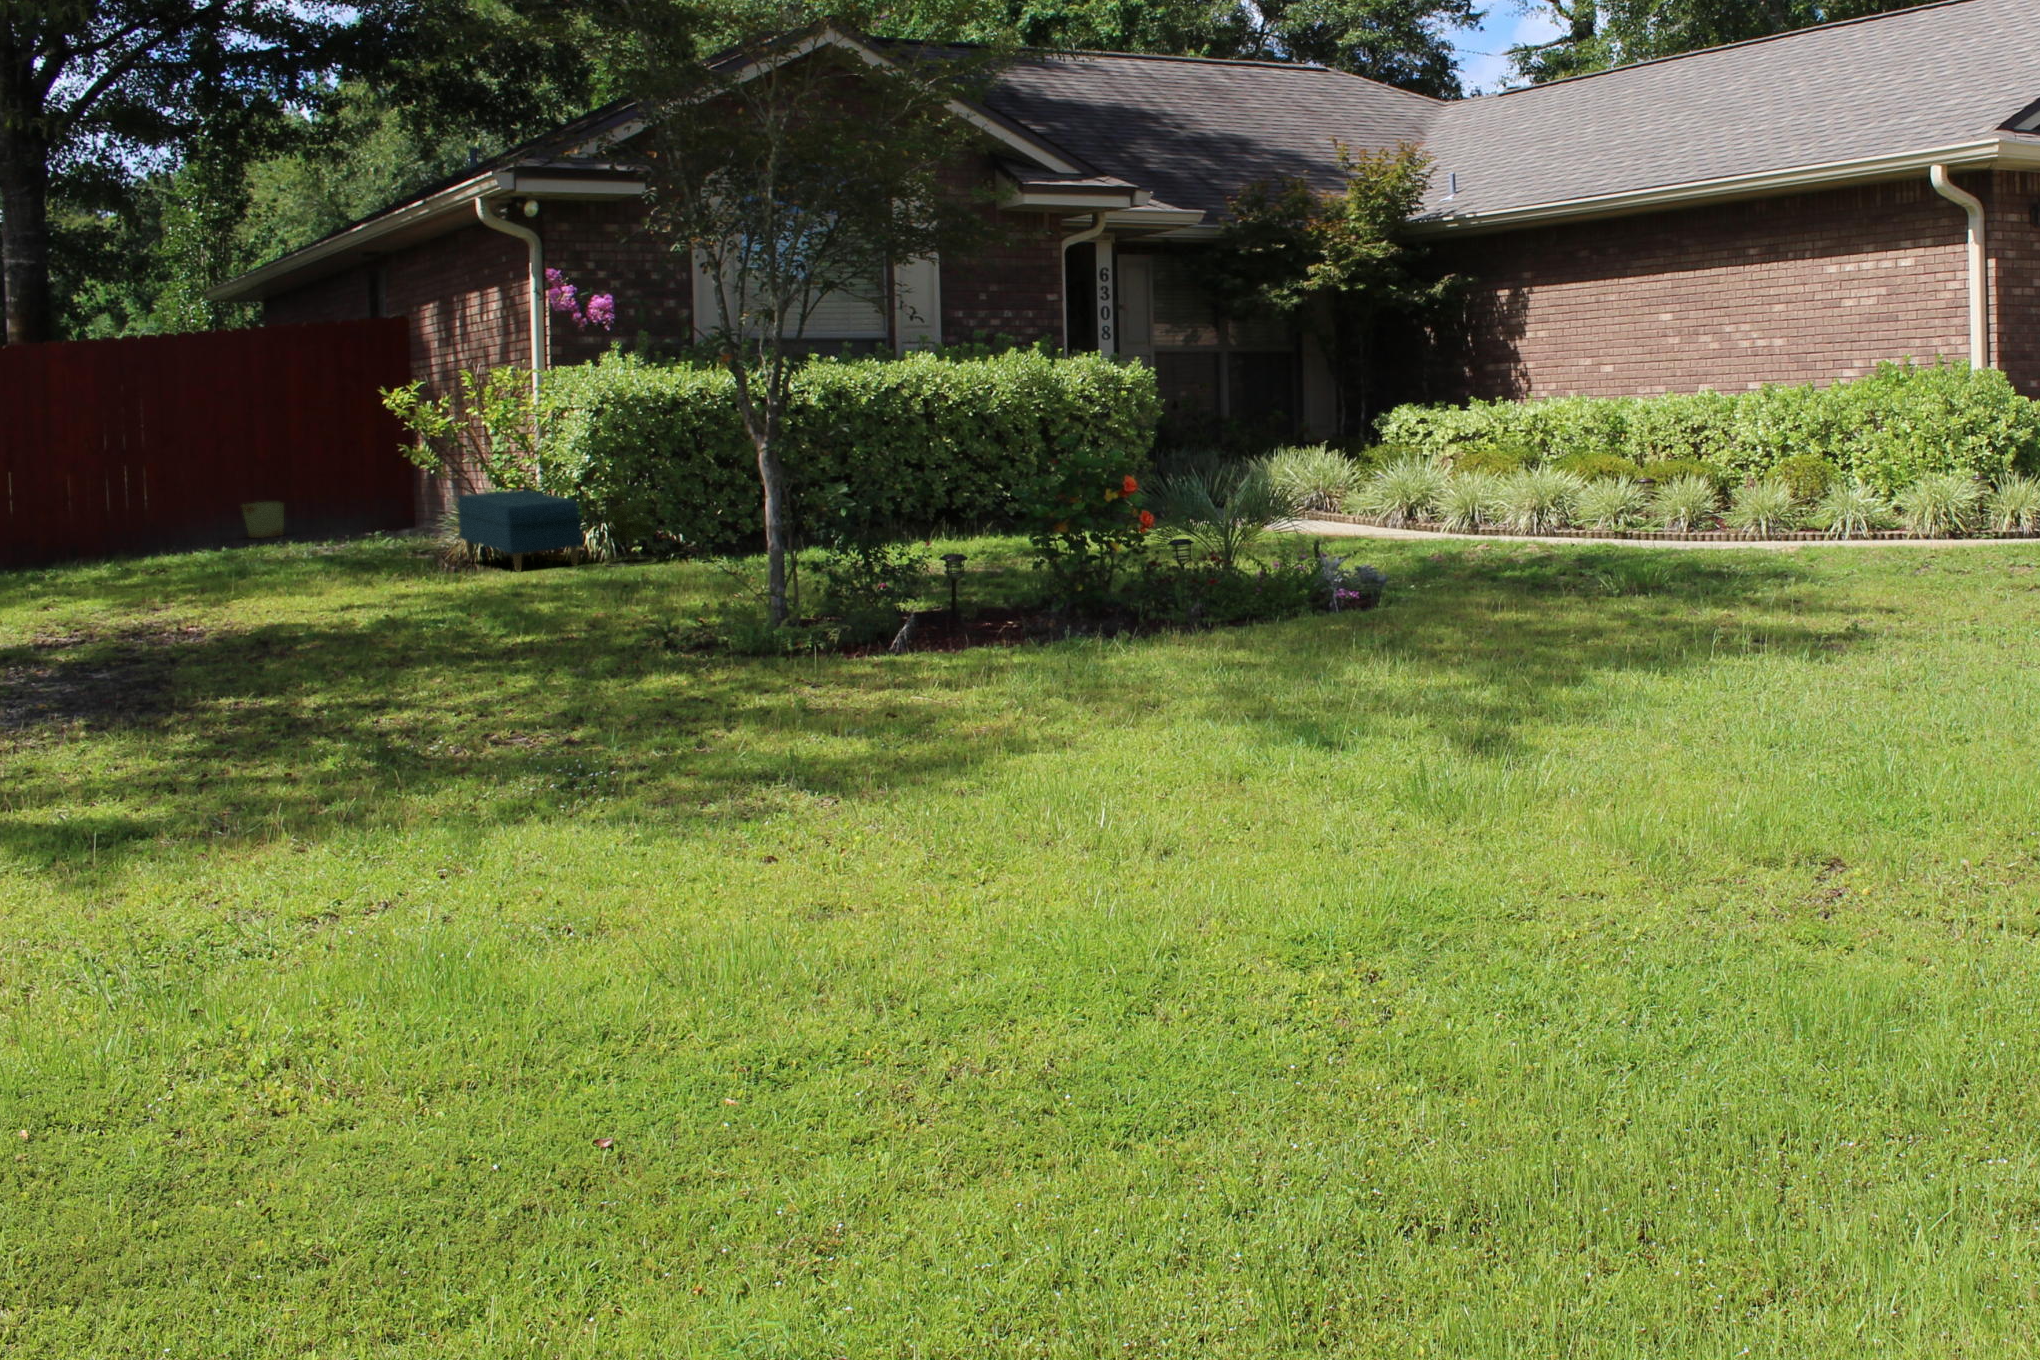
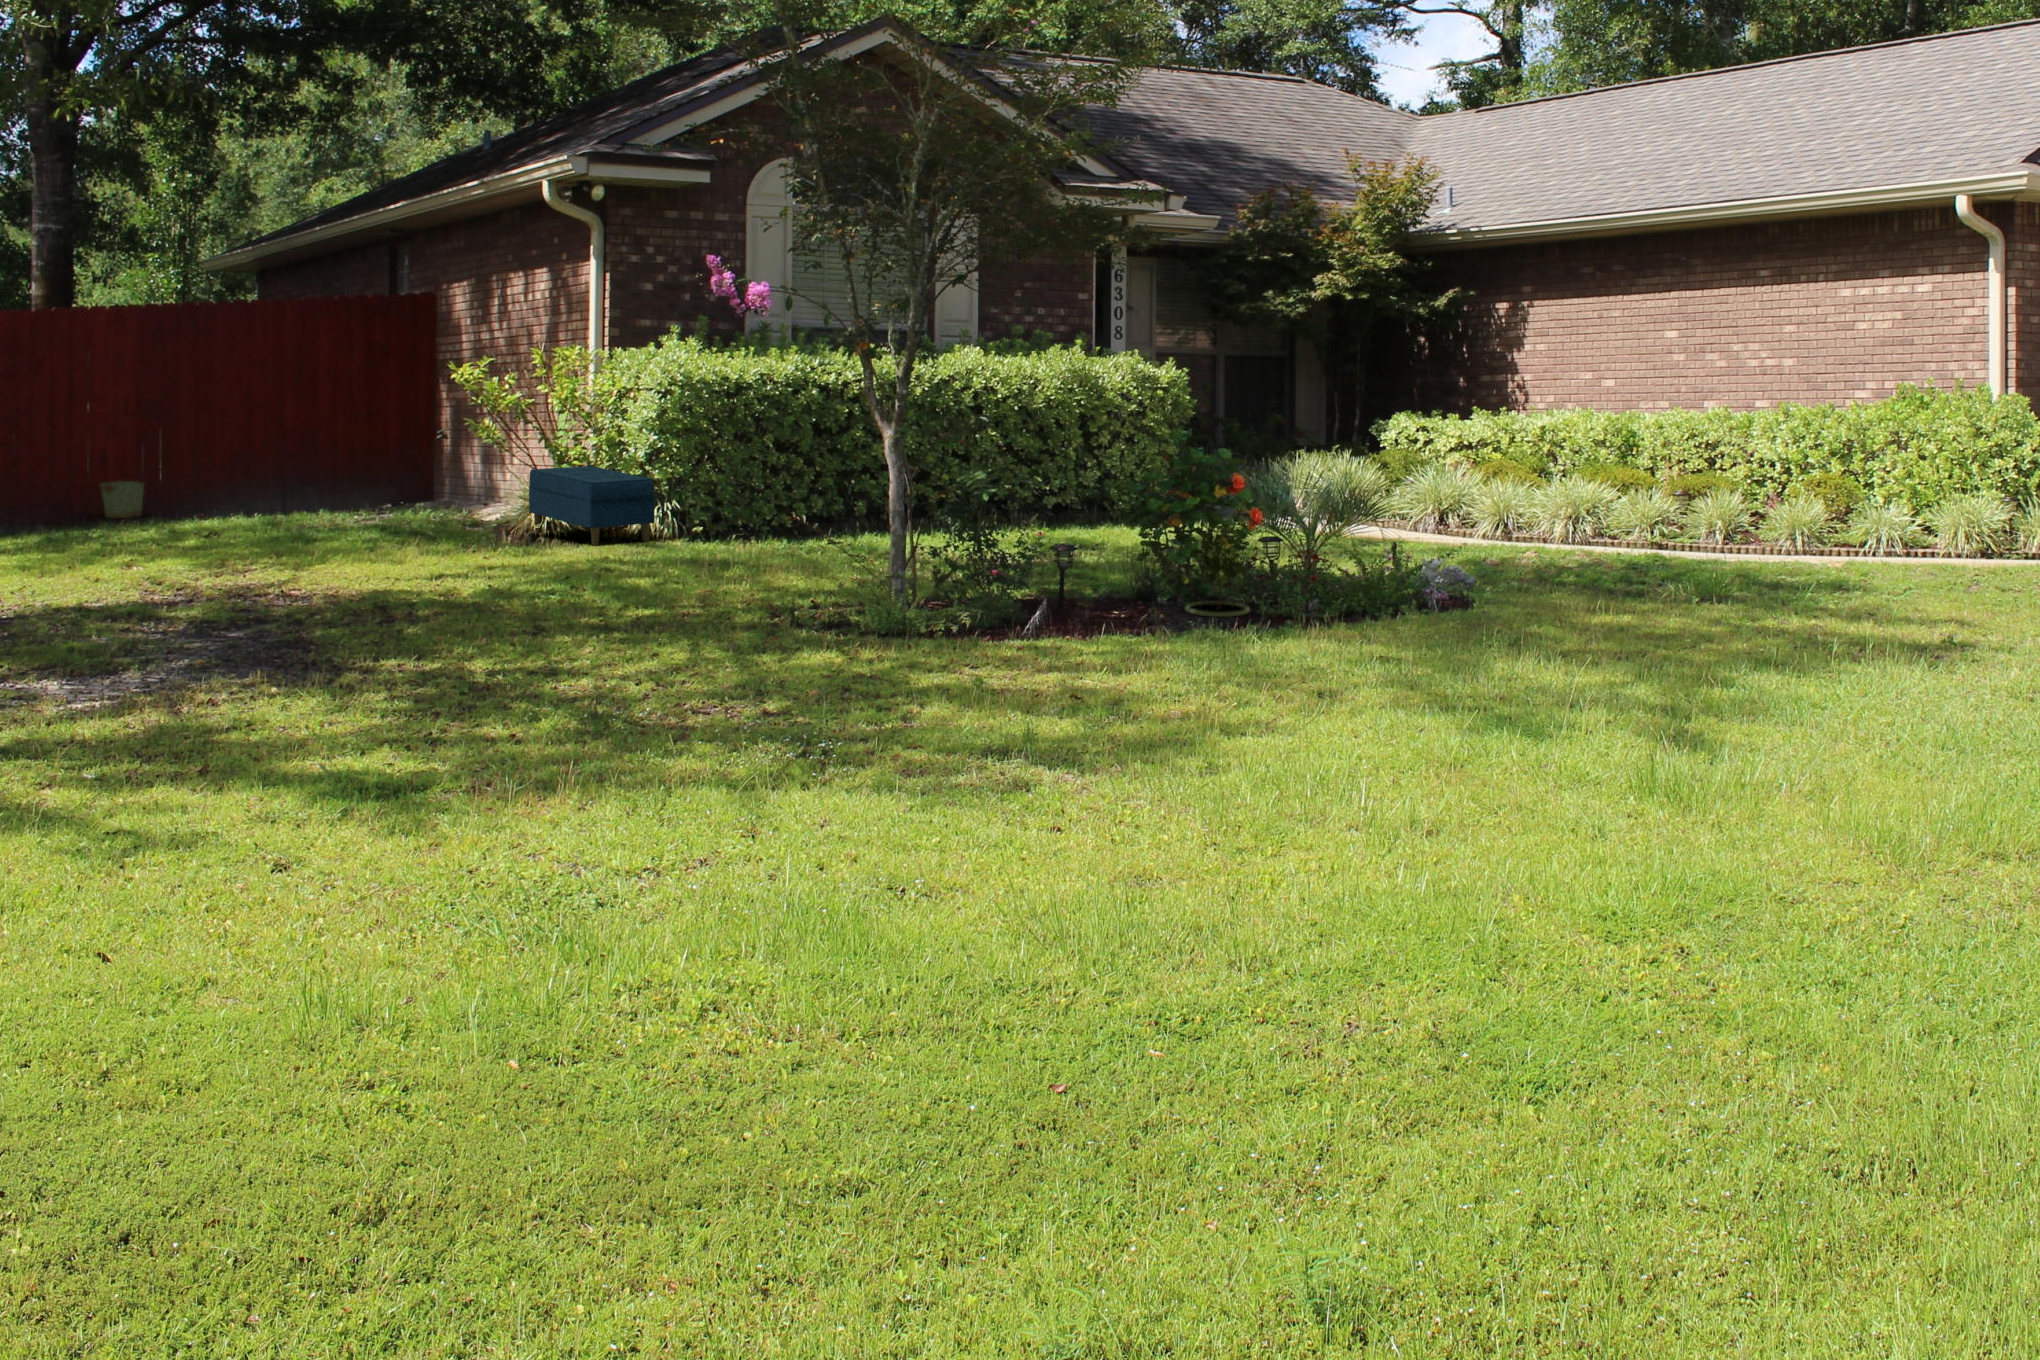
potted tree: present [603,479,656,567] -> present [1186,504,1249,617]
bucket: present [242,502,285,538] -> present [100,481,144,518]

